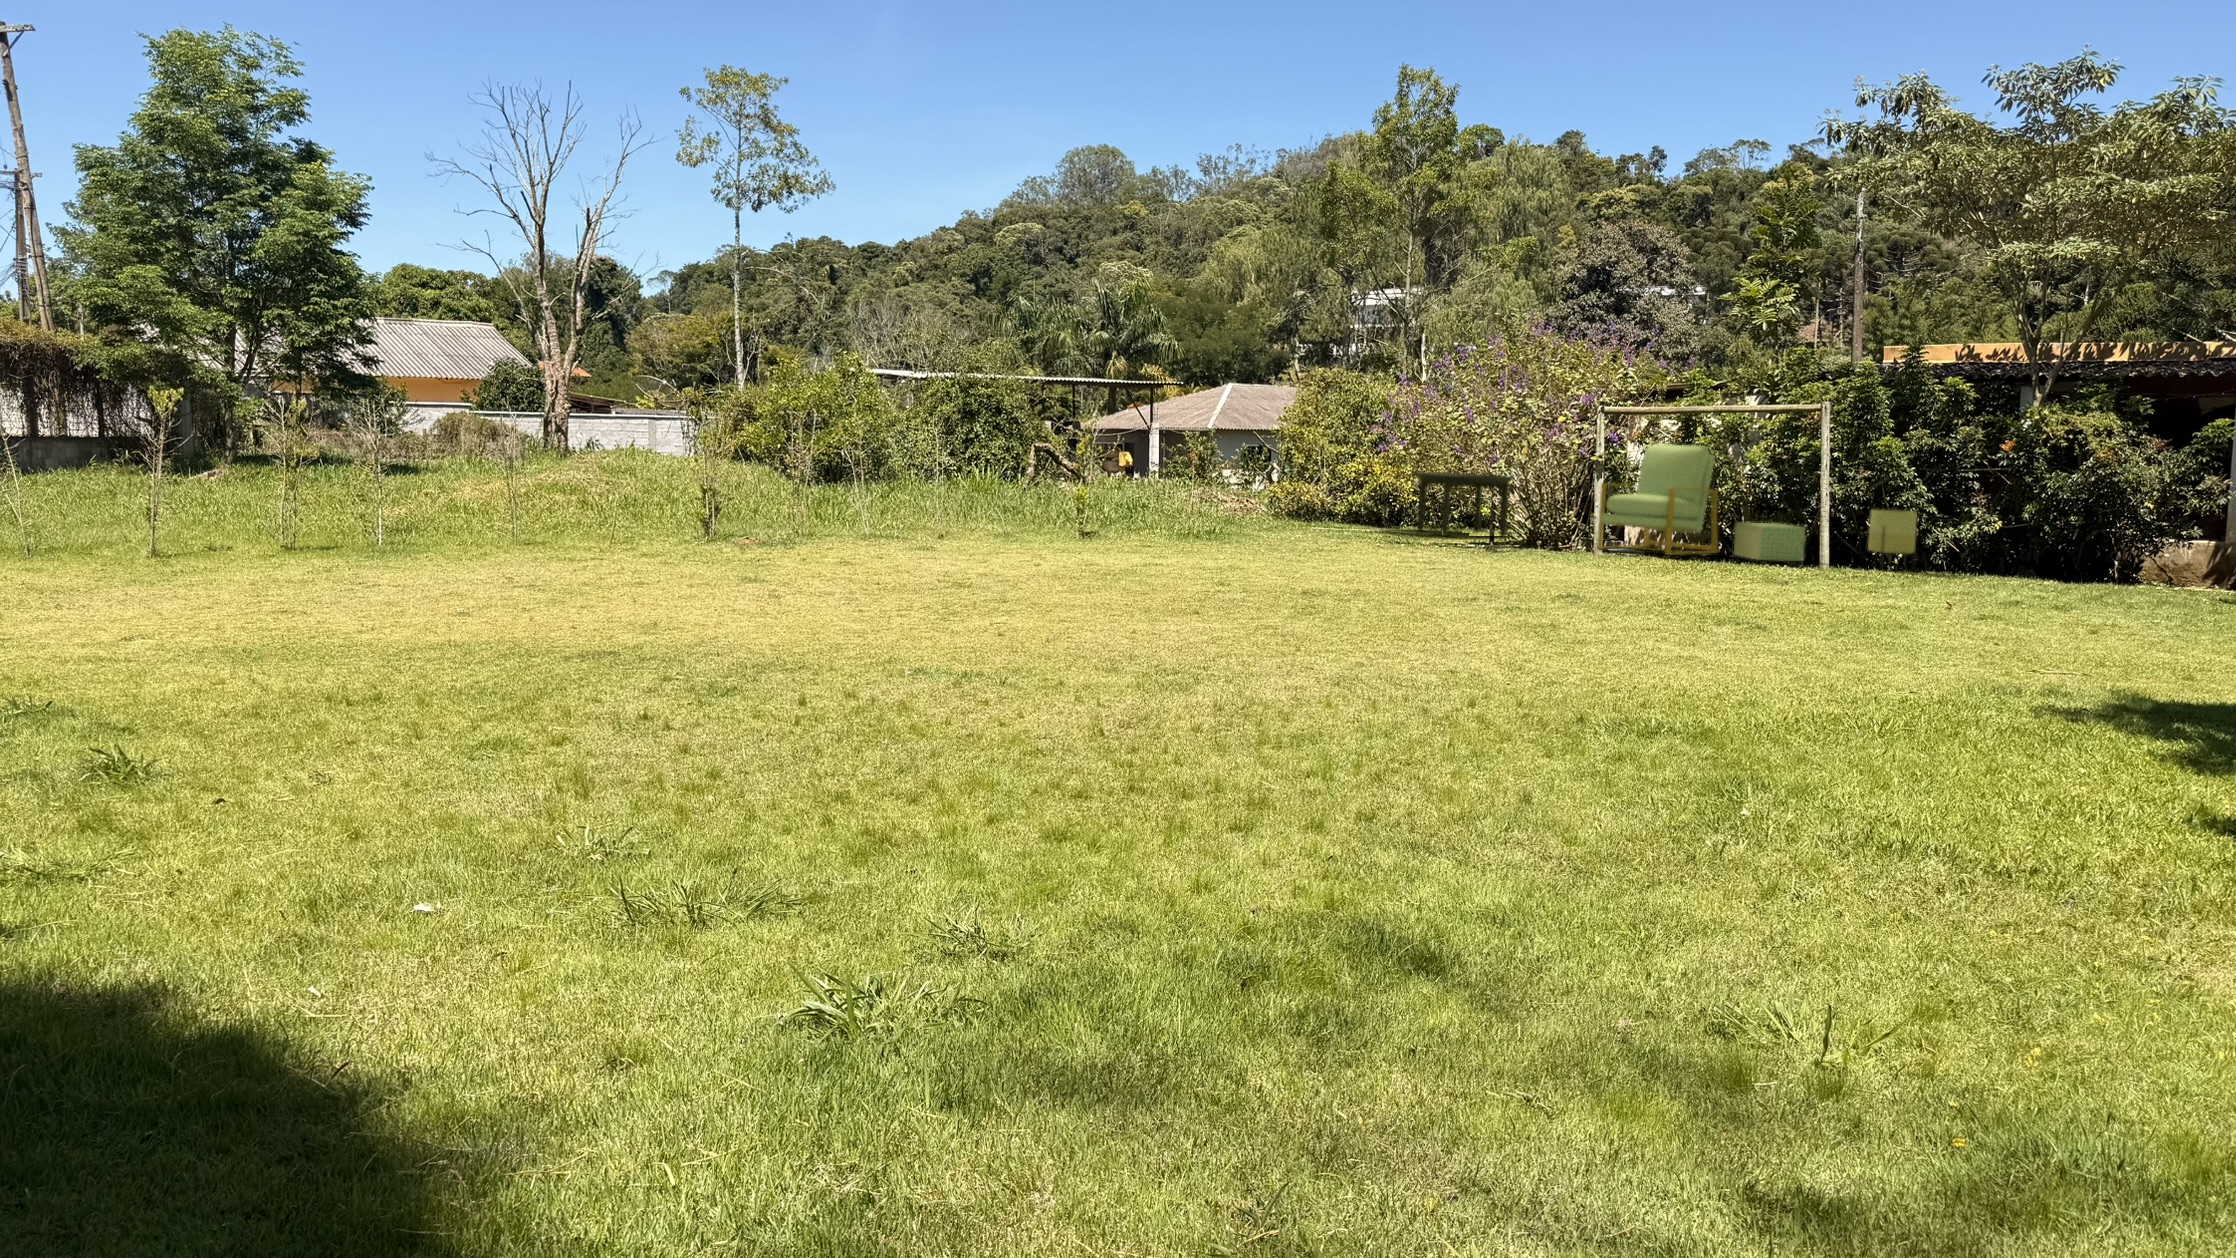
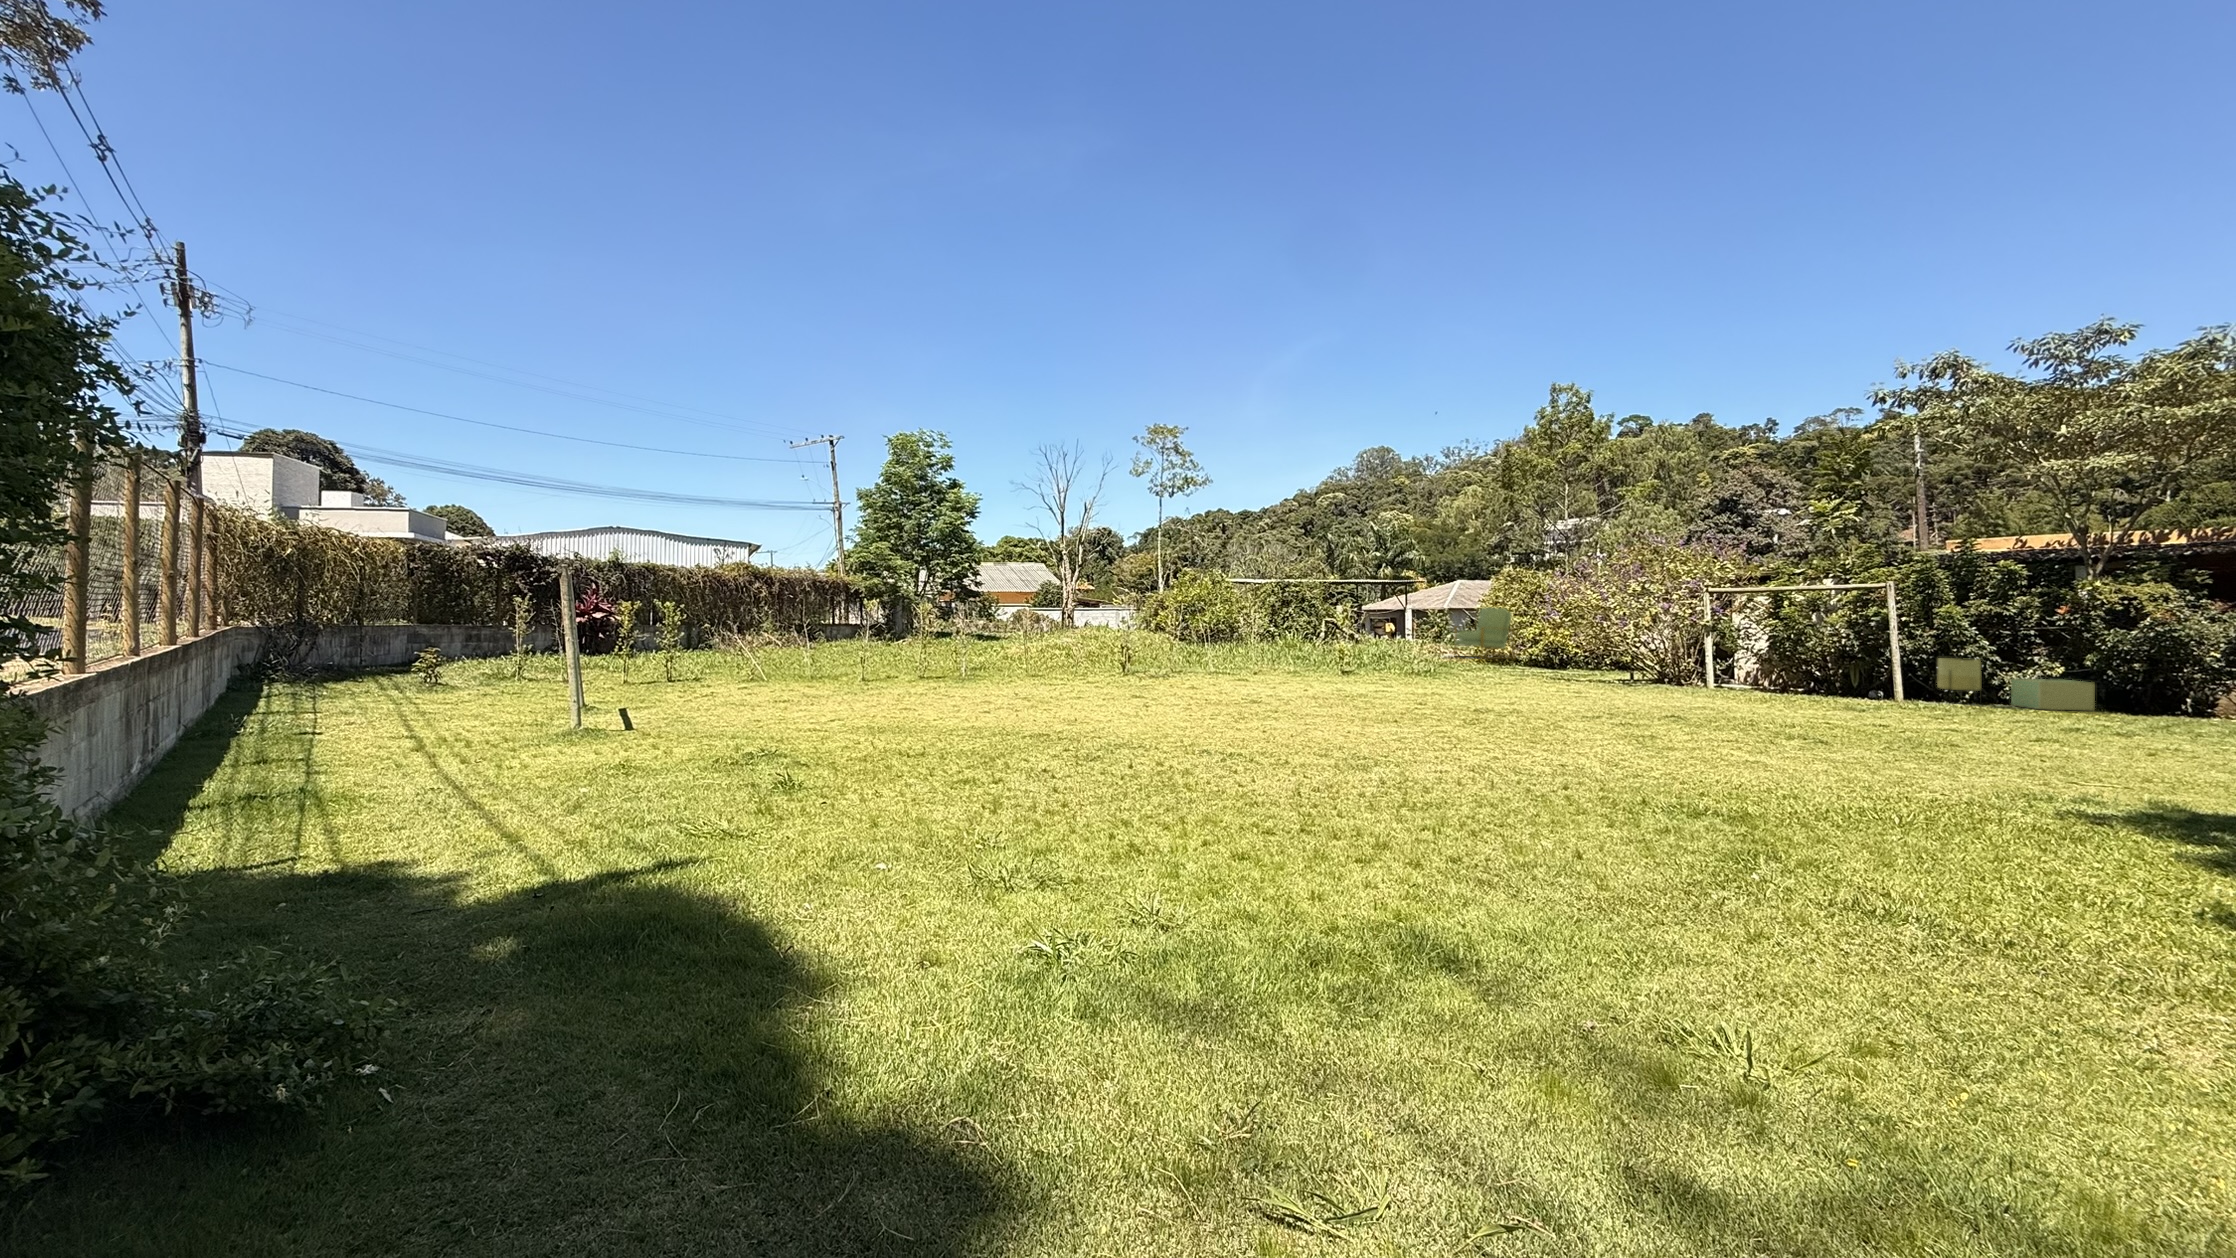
chair: present [1597,444,1718,555] -> present [1454,607,1515,659]
round table: present [1414,472,1515,537] -> none [1568,635,1645,677]
storage box: present [1734,523,1805,561] -> present [2011,679,2095,711]

